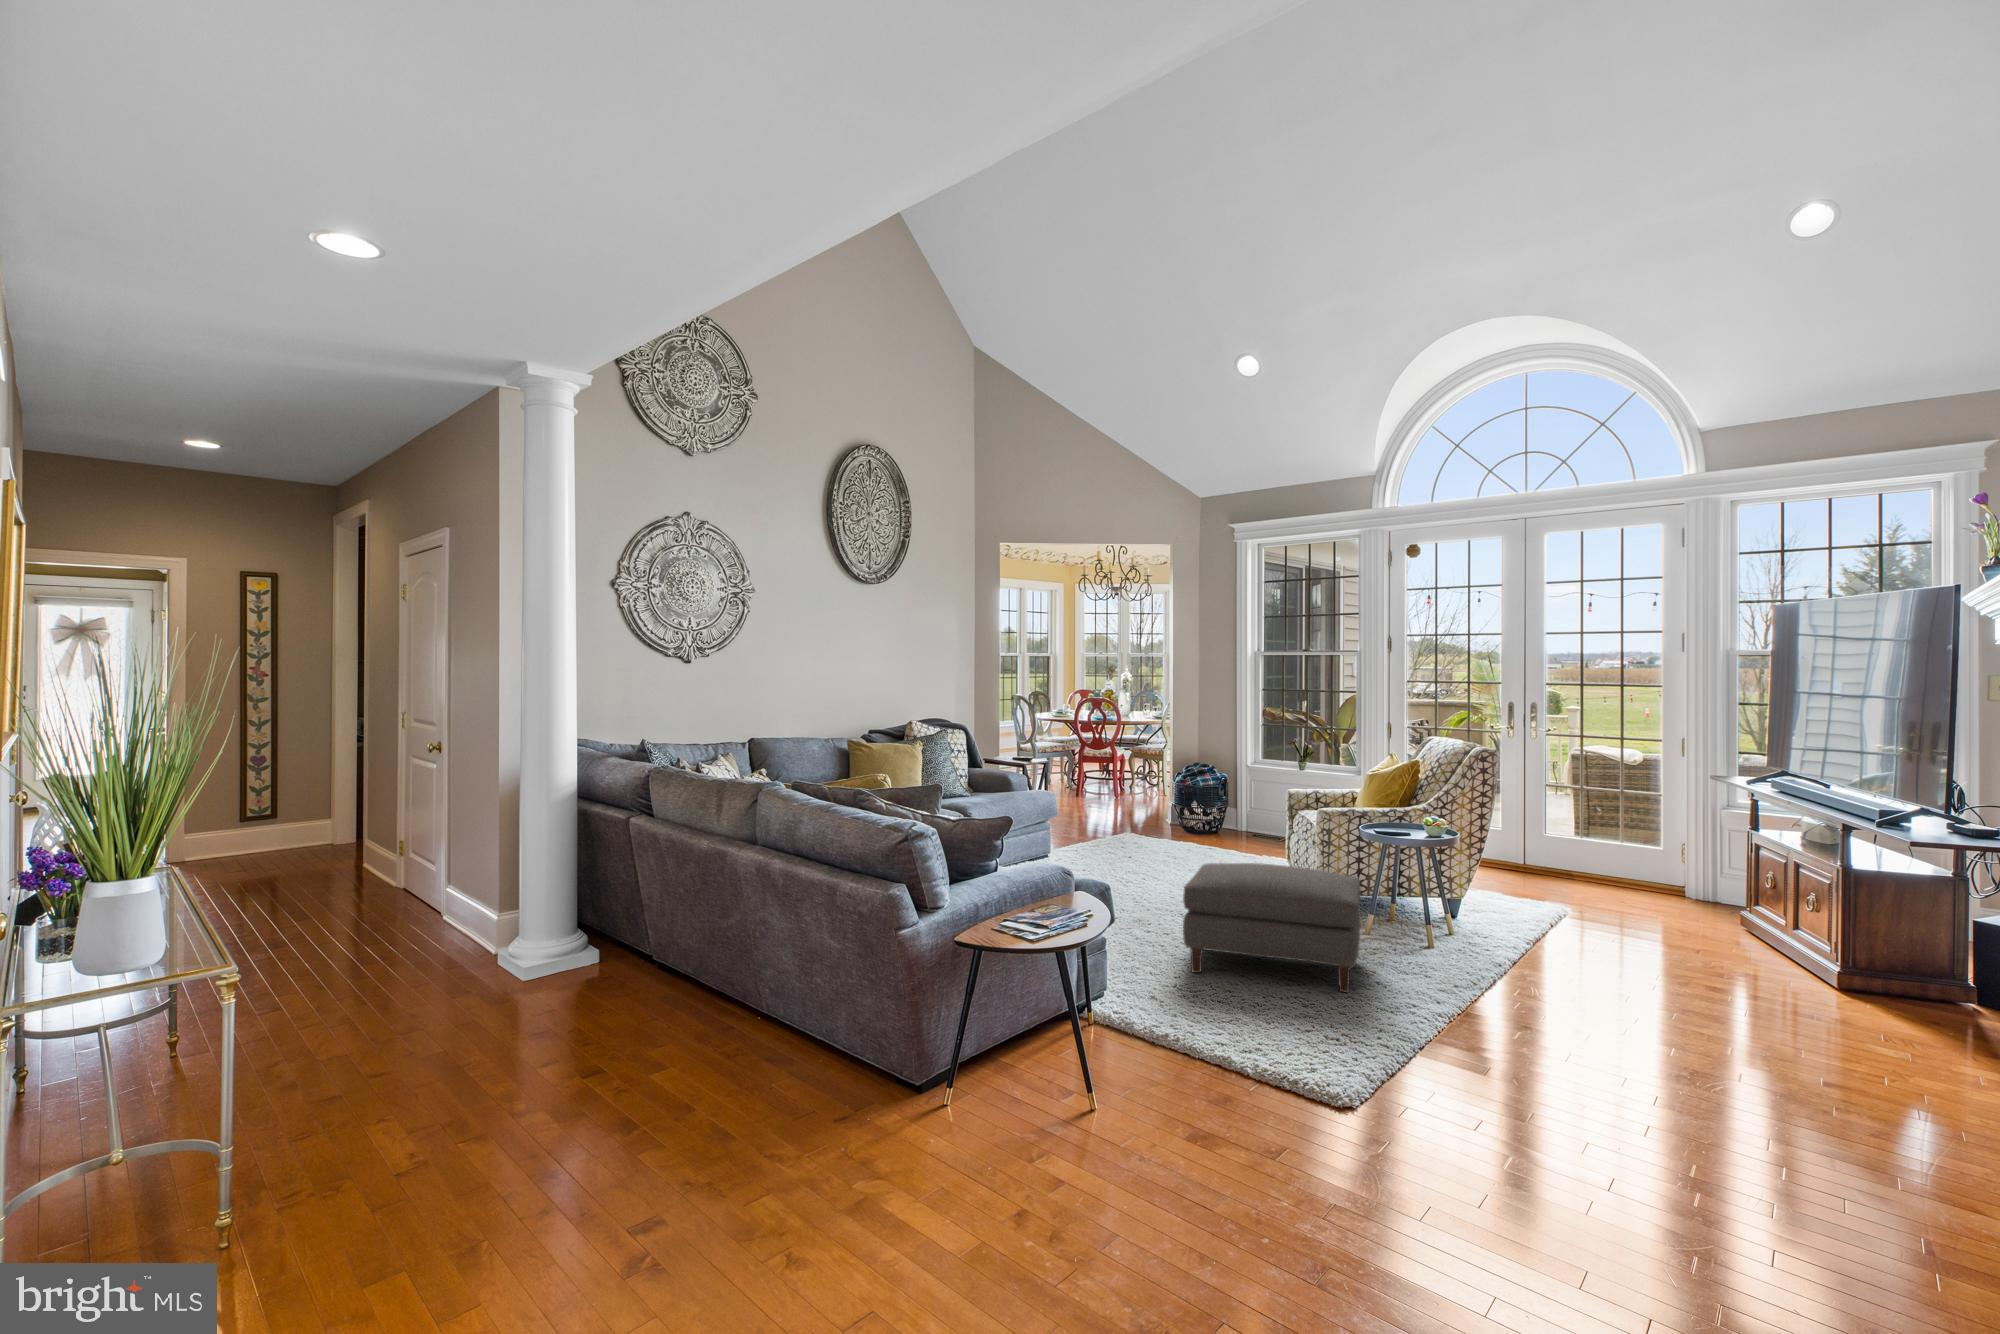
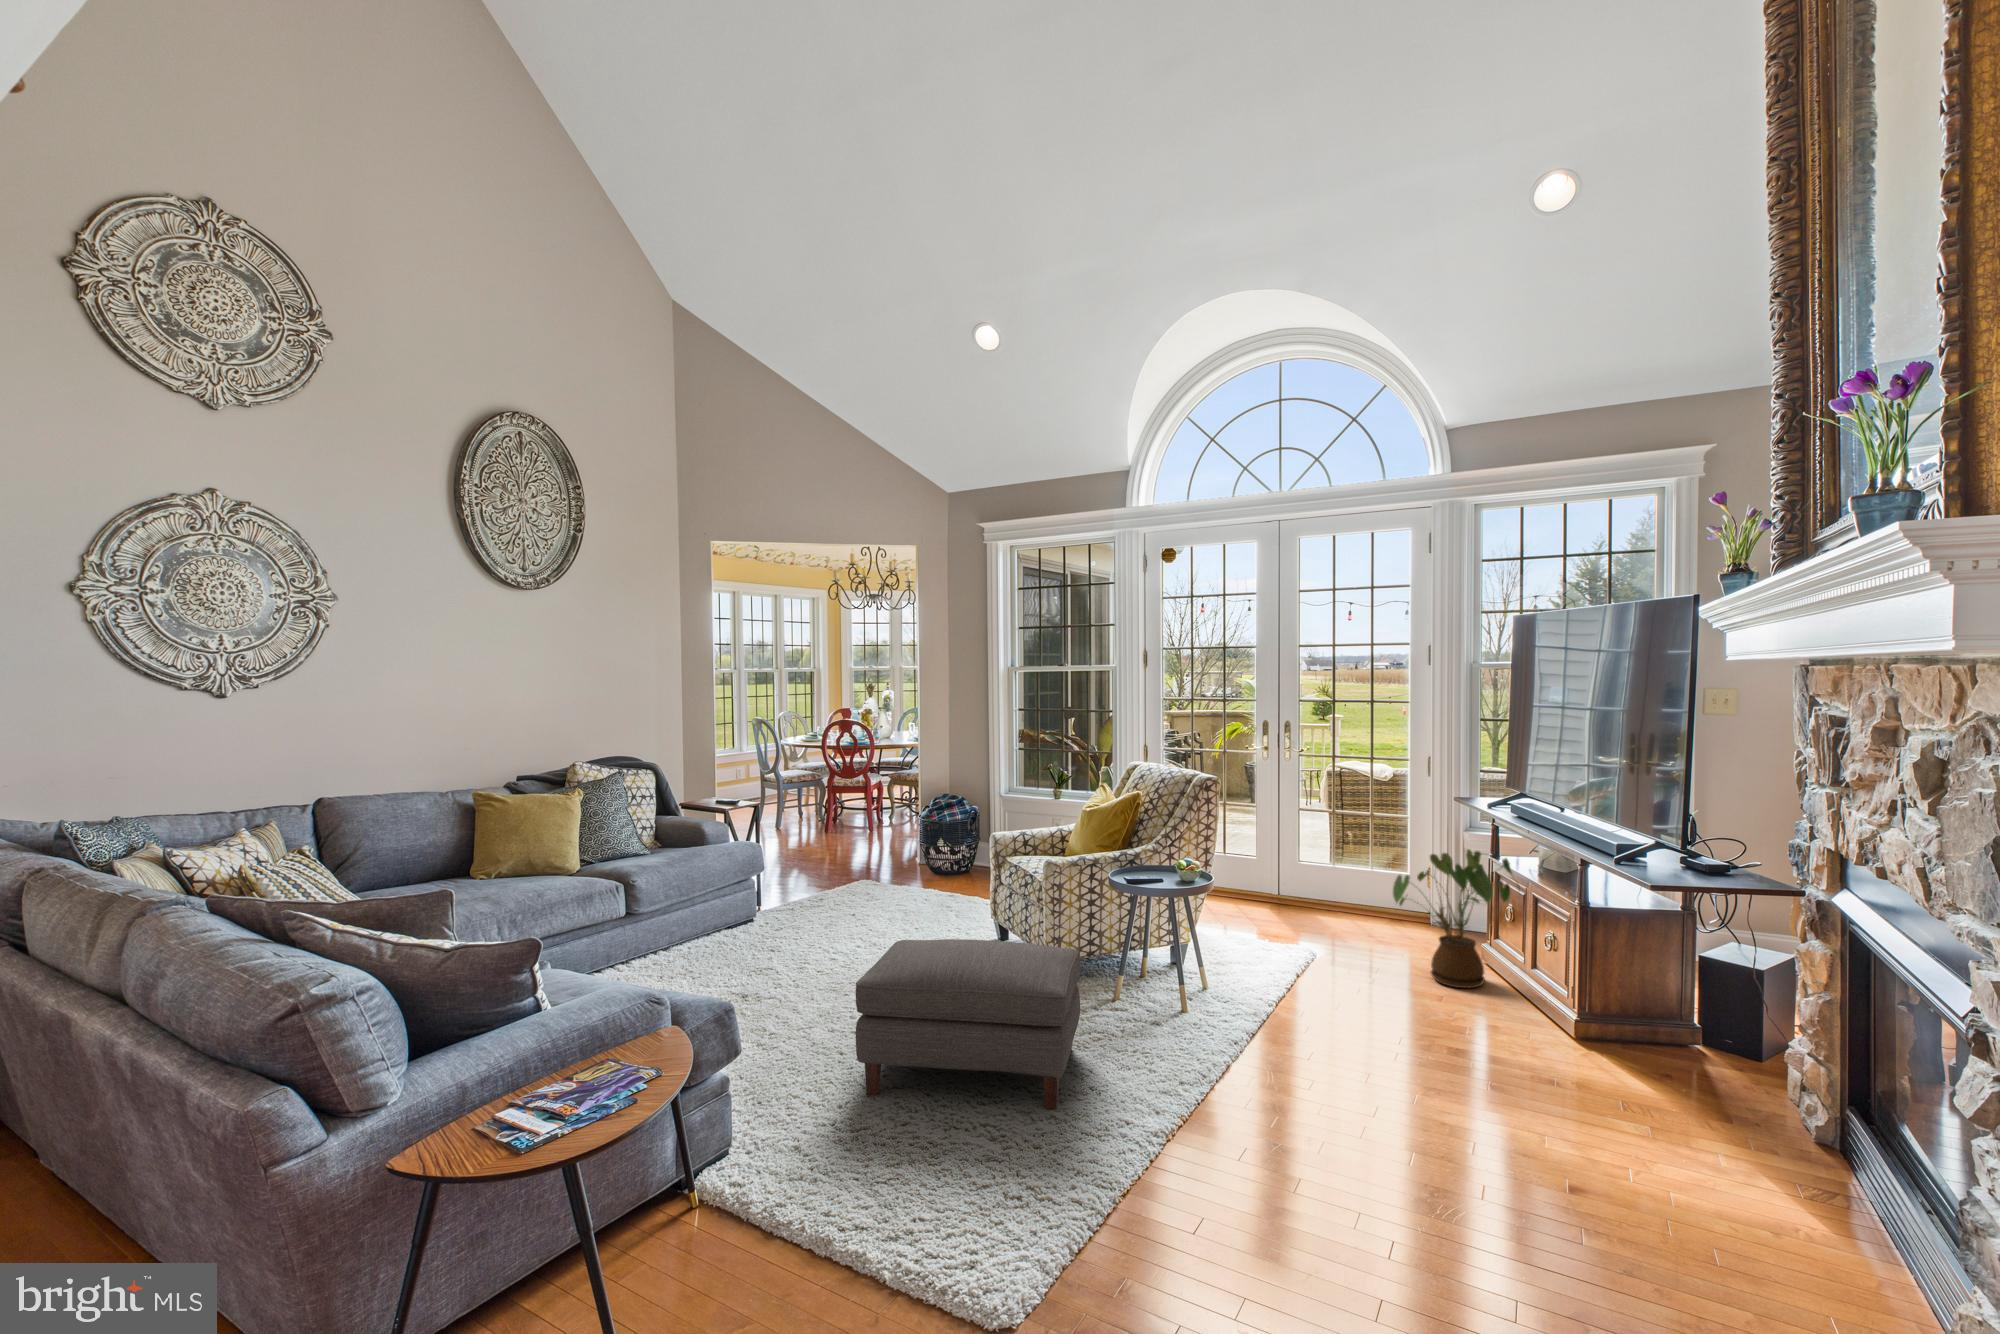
house plant: none [1646,819,1776,944] -> present [1393,849,1520,988]

